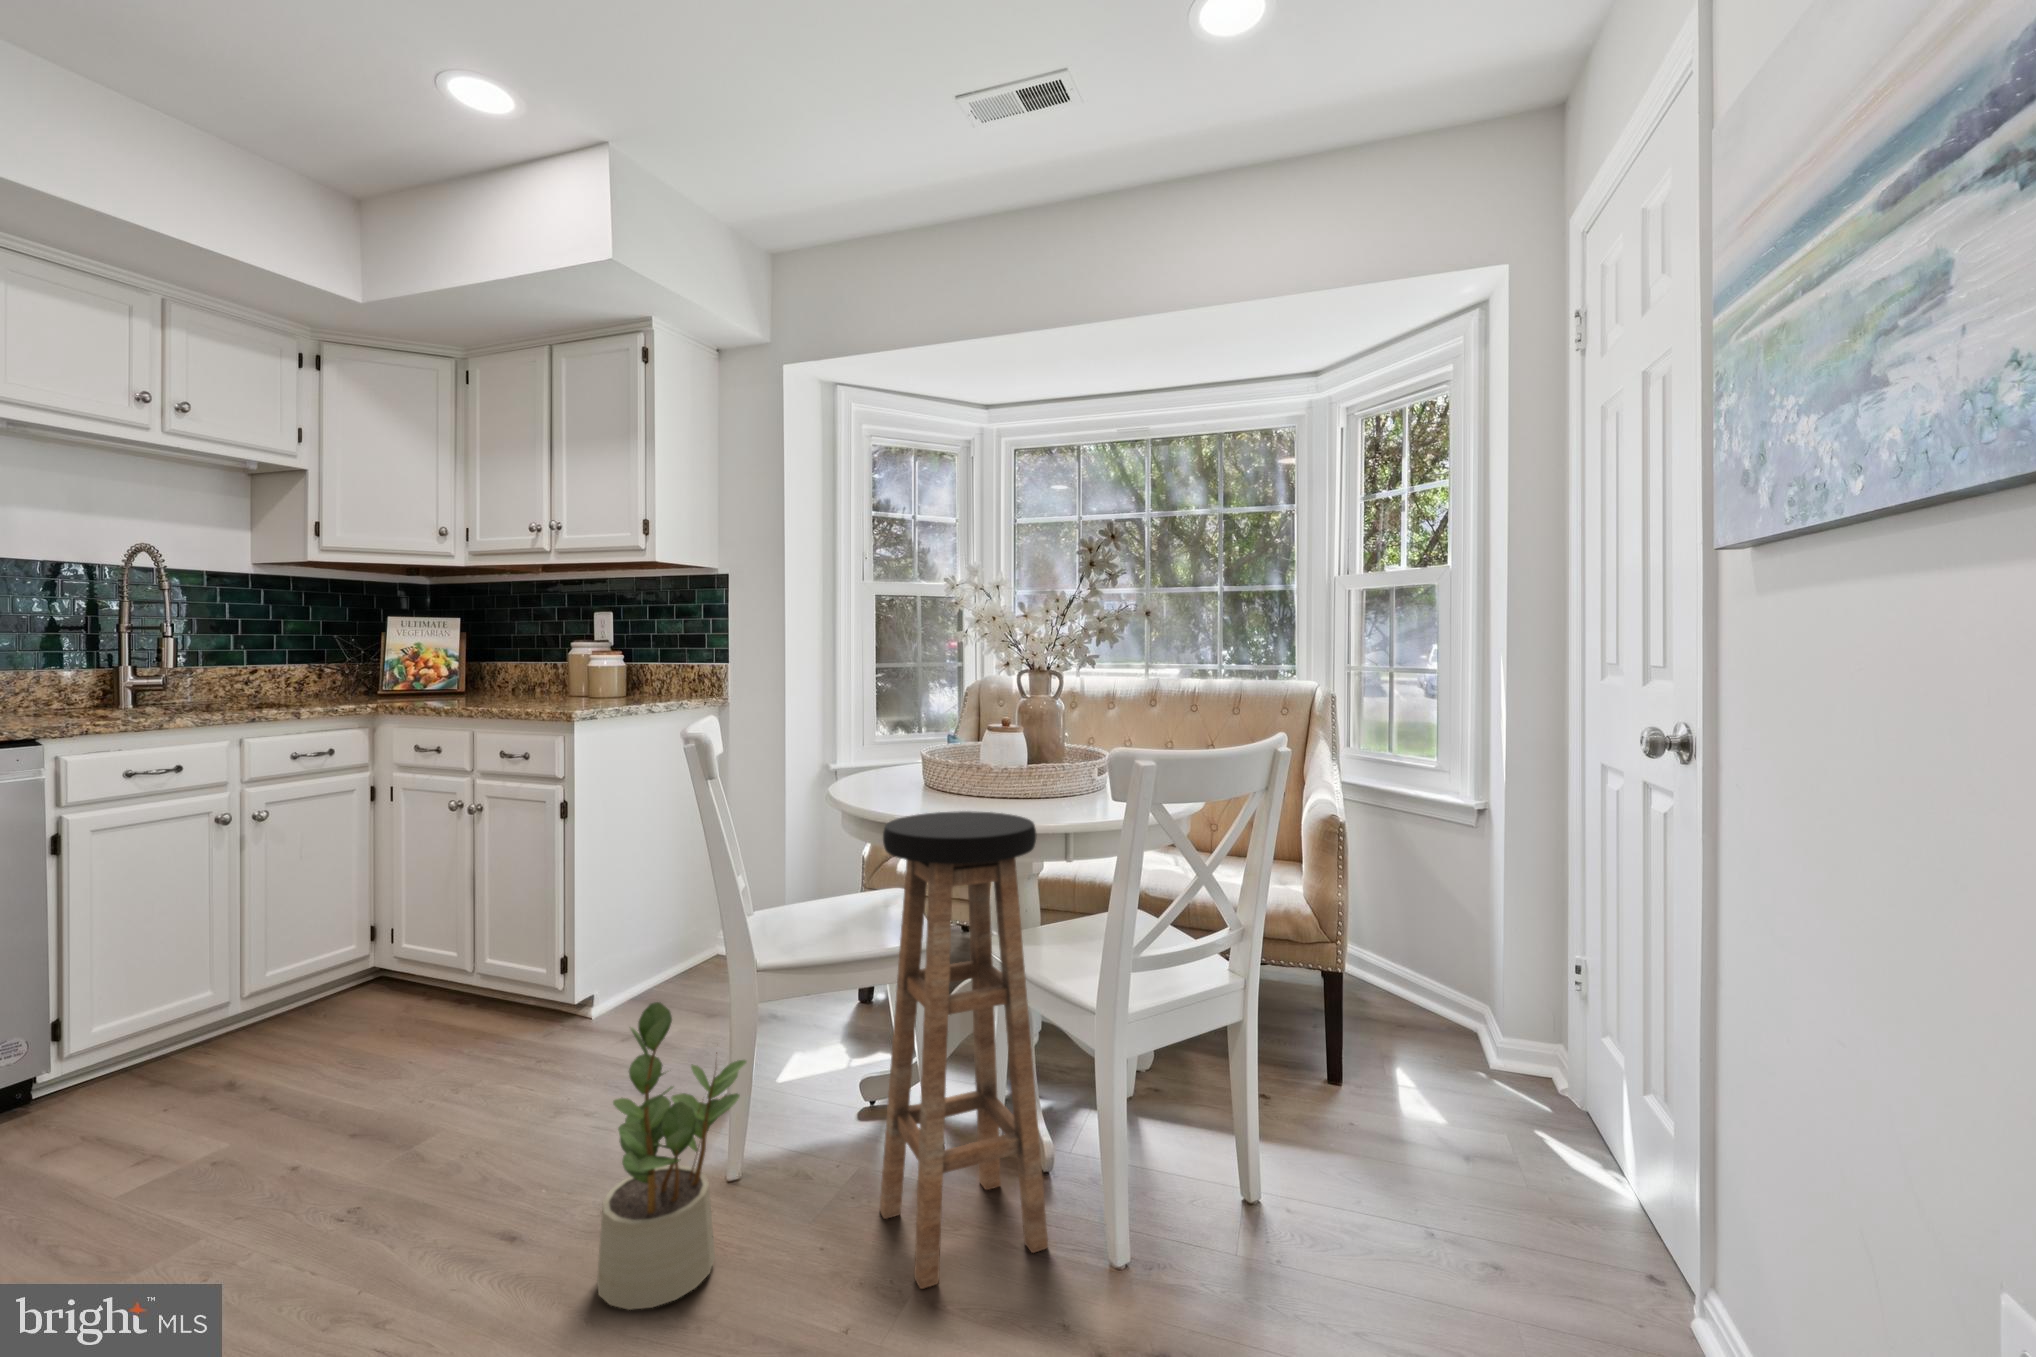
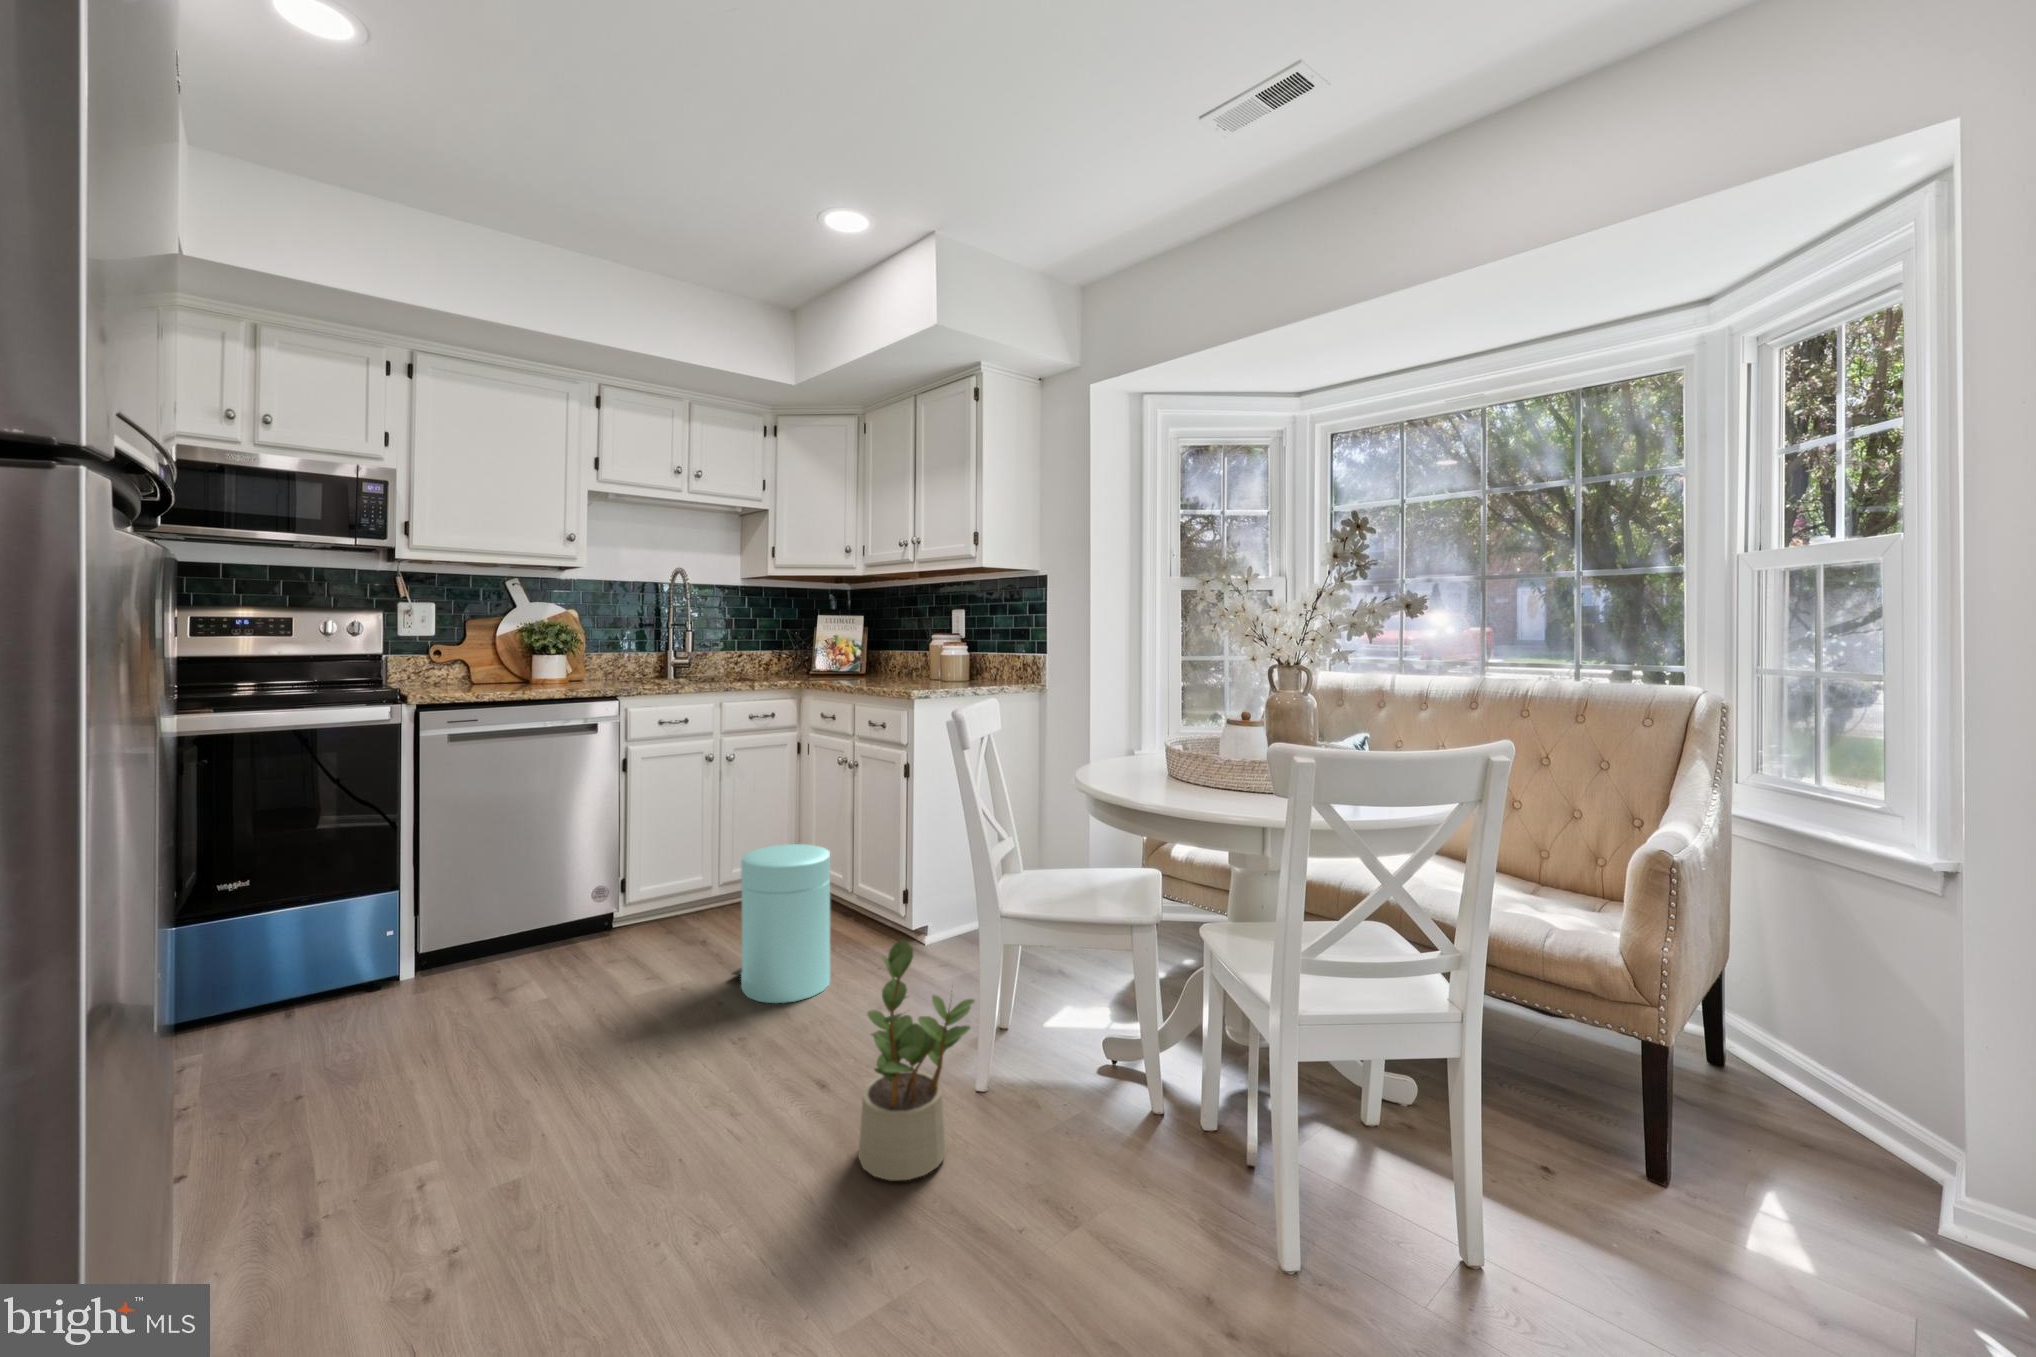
bar stool: present [880,811,1048,1289] -> none [1085,808,1232,1242]
trash can: none [303,919,472,1146] -> present [732,844,830,1003]

